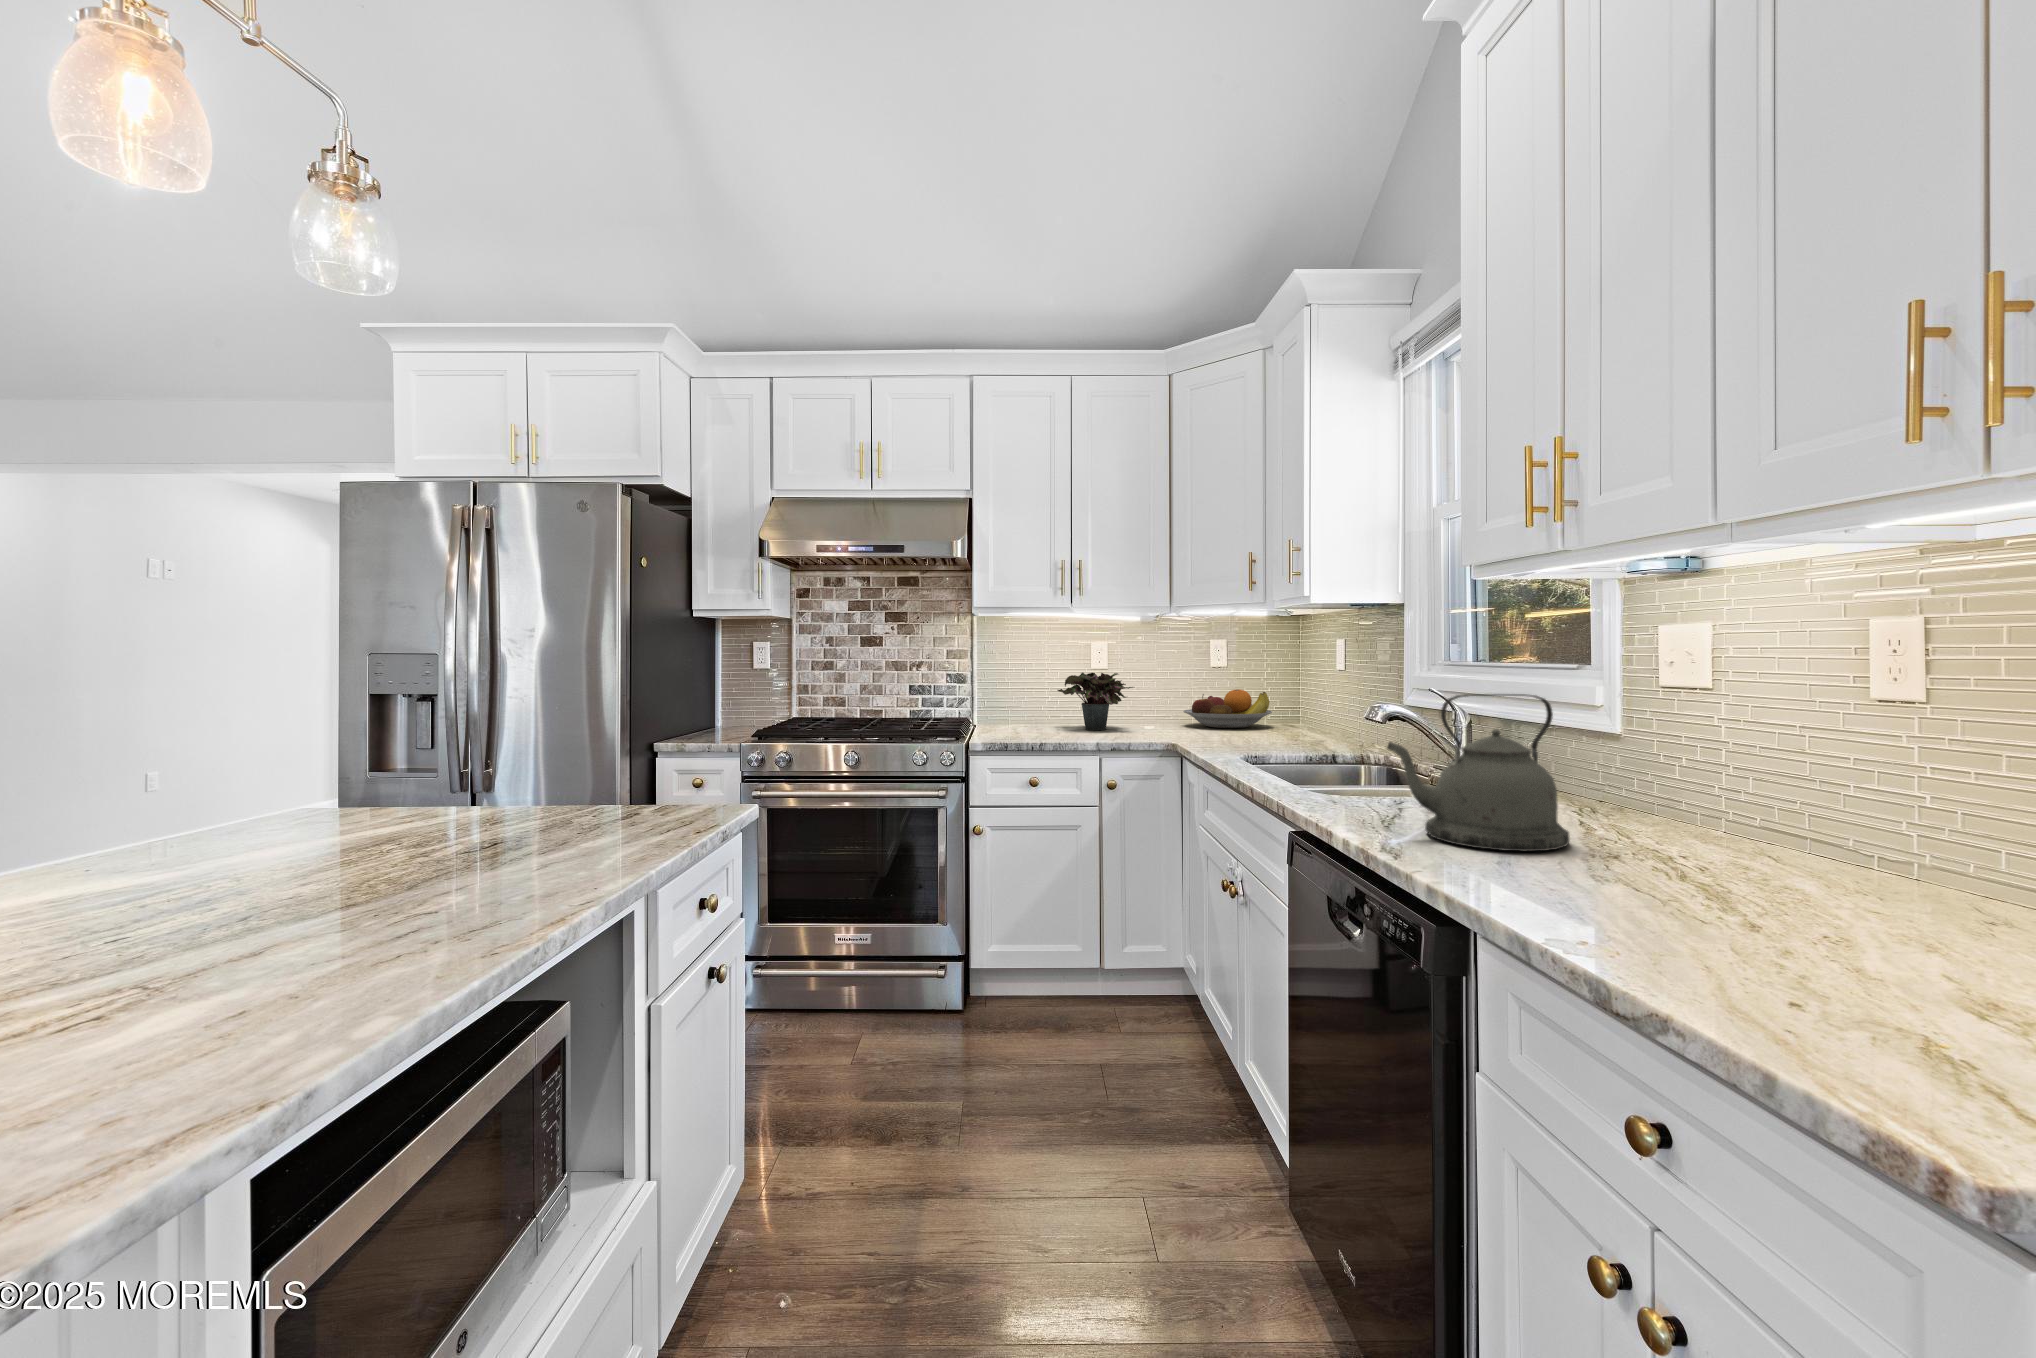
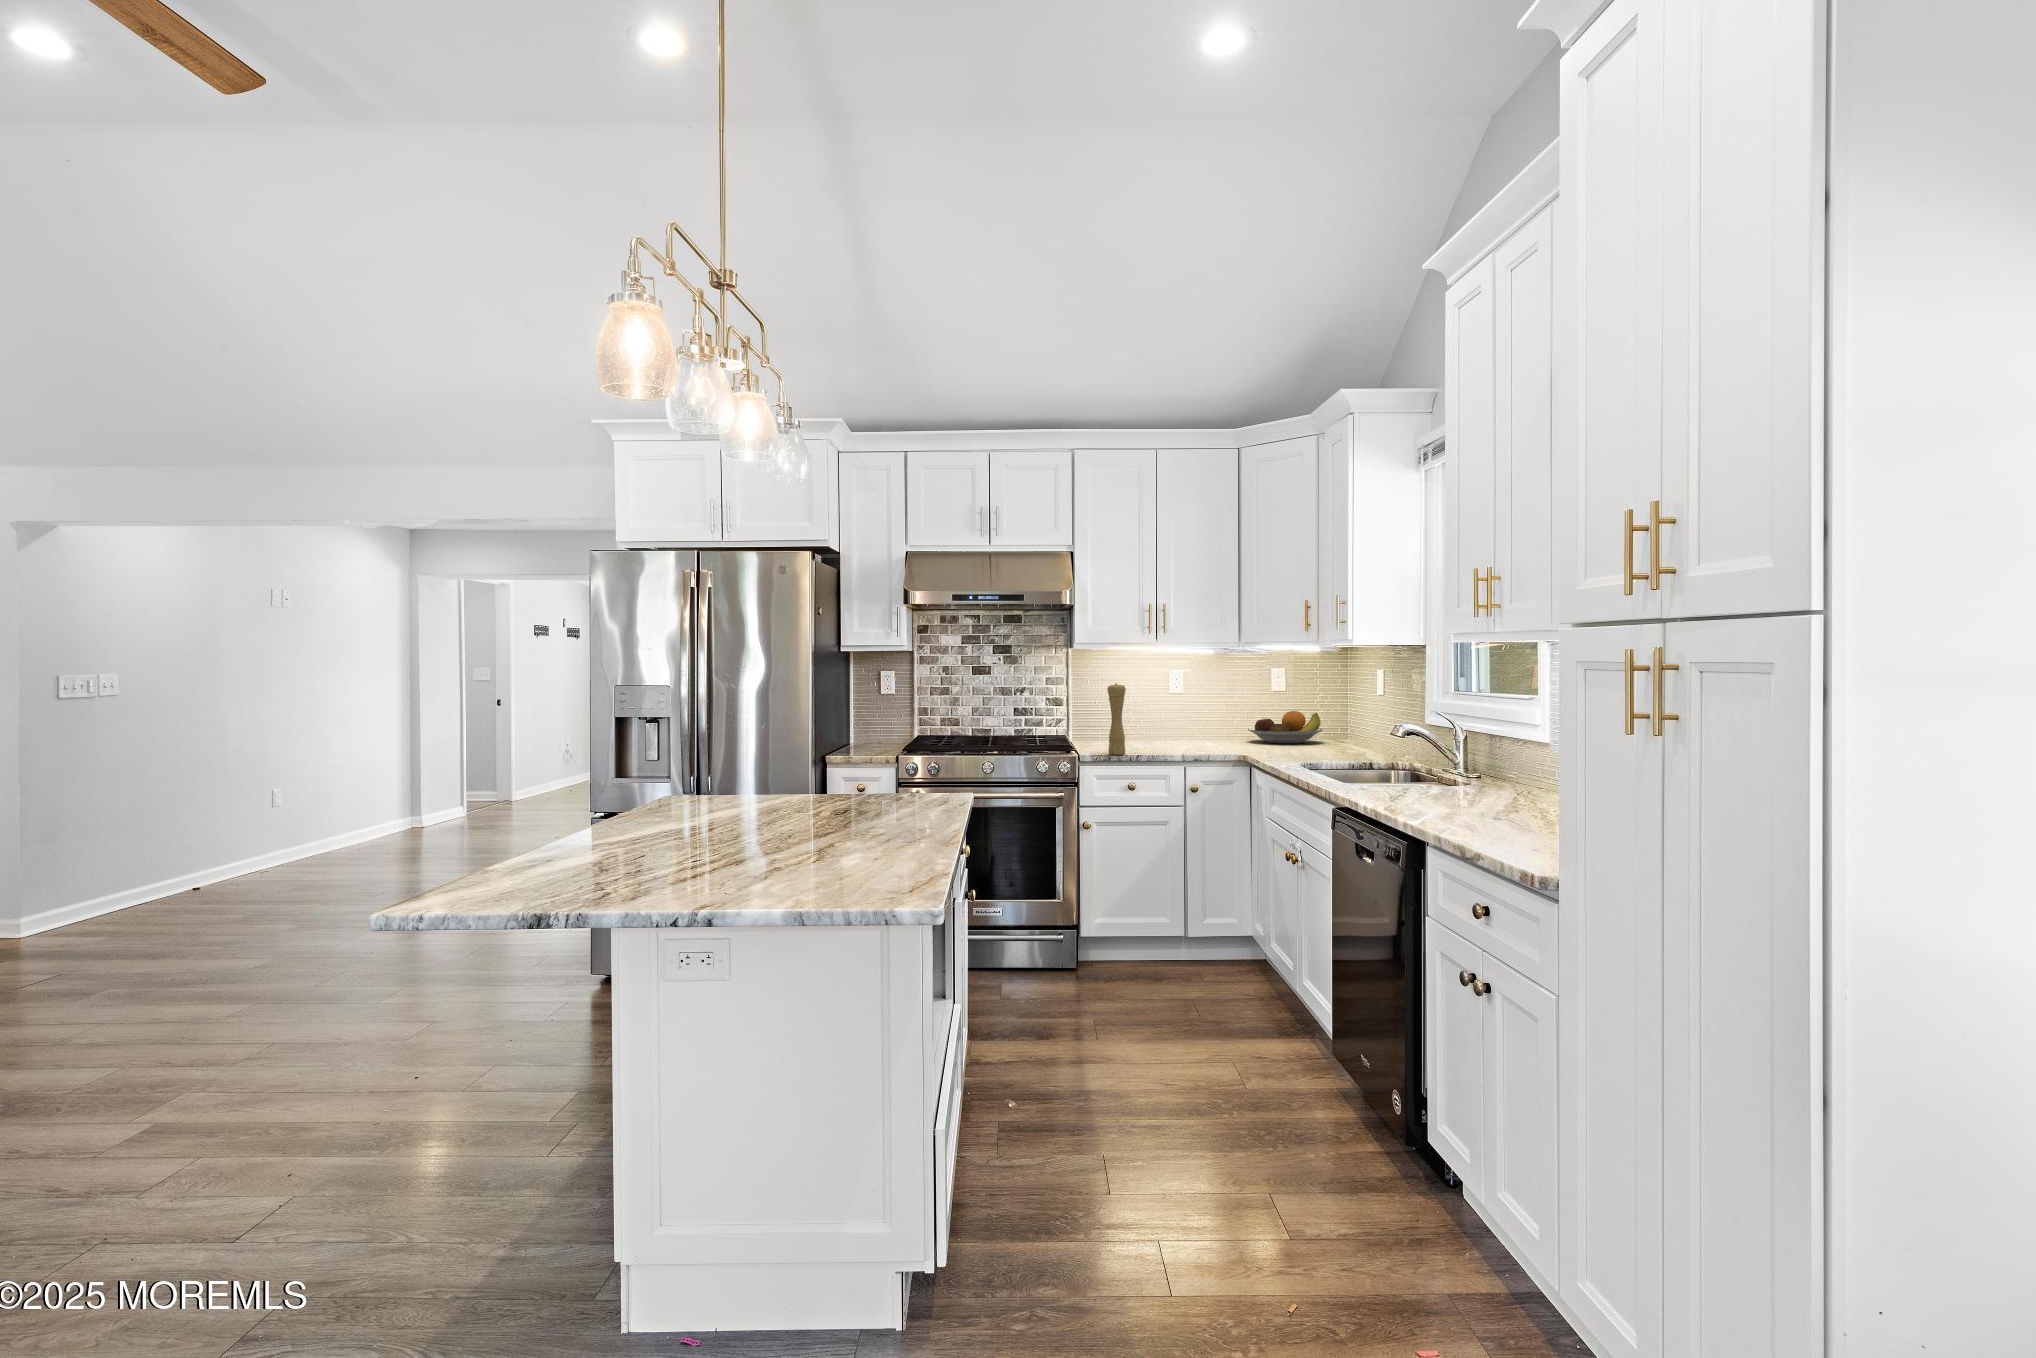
pepper mill: none [1005,655,1028,743] -> present [1107,684,1126,755]
potted plant: present [1057,672,1133,730] -> none [1141,697,1209,745]
kettle: present [1387,694,1570,851] -> none [1394,717,1505,811]

